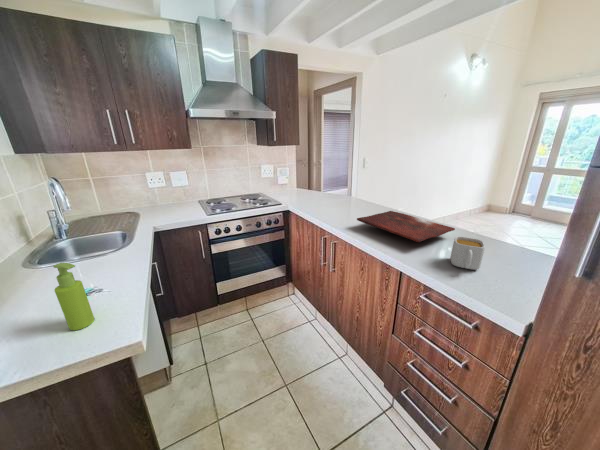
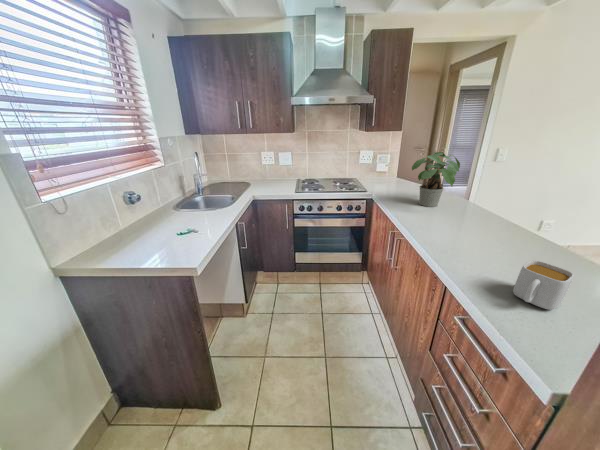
potted plant: none [327,163,366,210] -> present [412,152,460,207]
cutting board: present [357,211,455,242] -> none [426,215,561,256]
soap dispenser: present [53,263,94,330] -> none [162,205,182,250]

